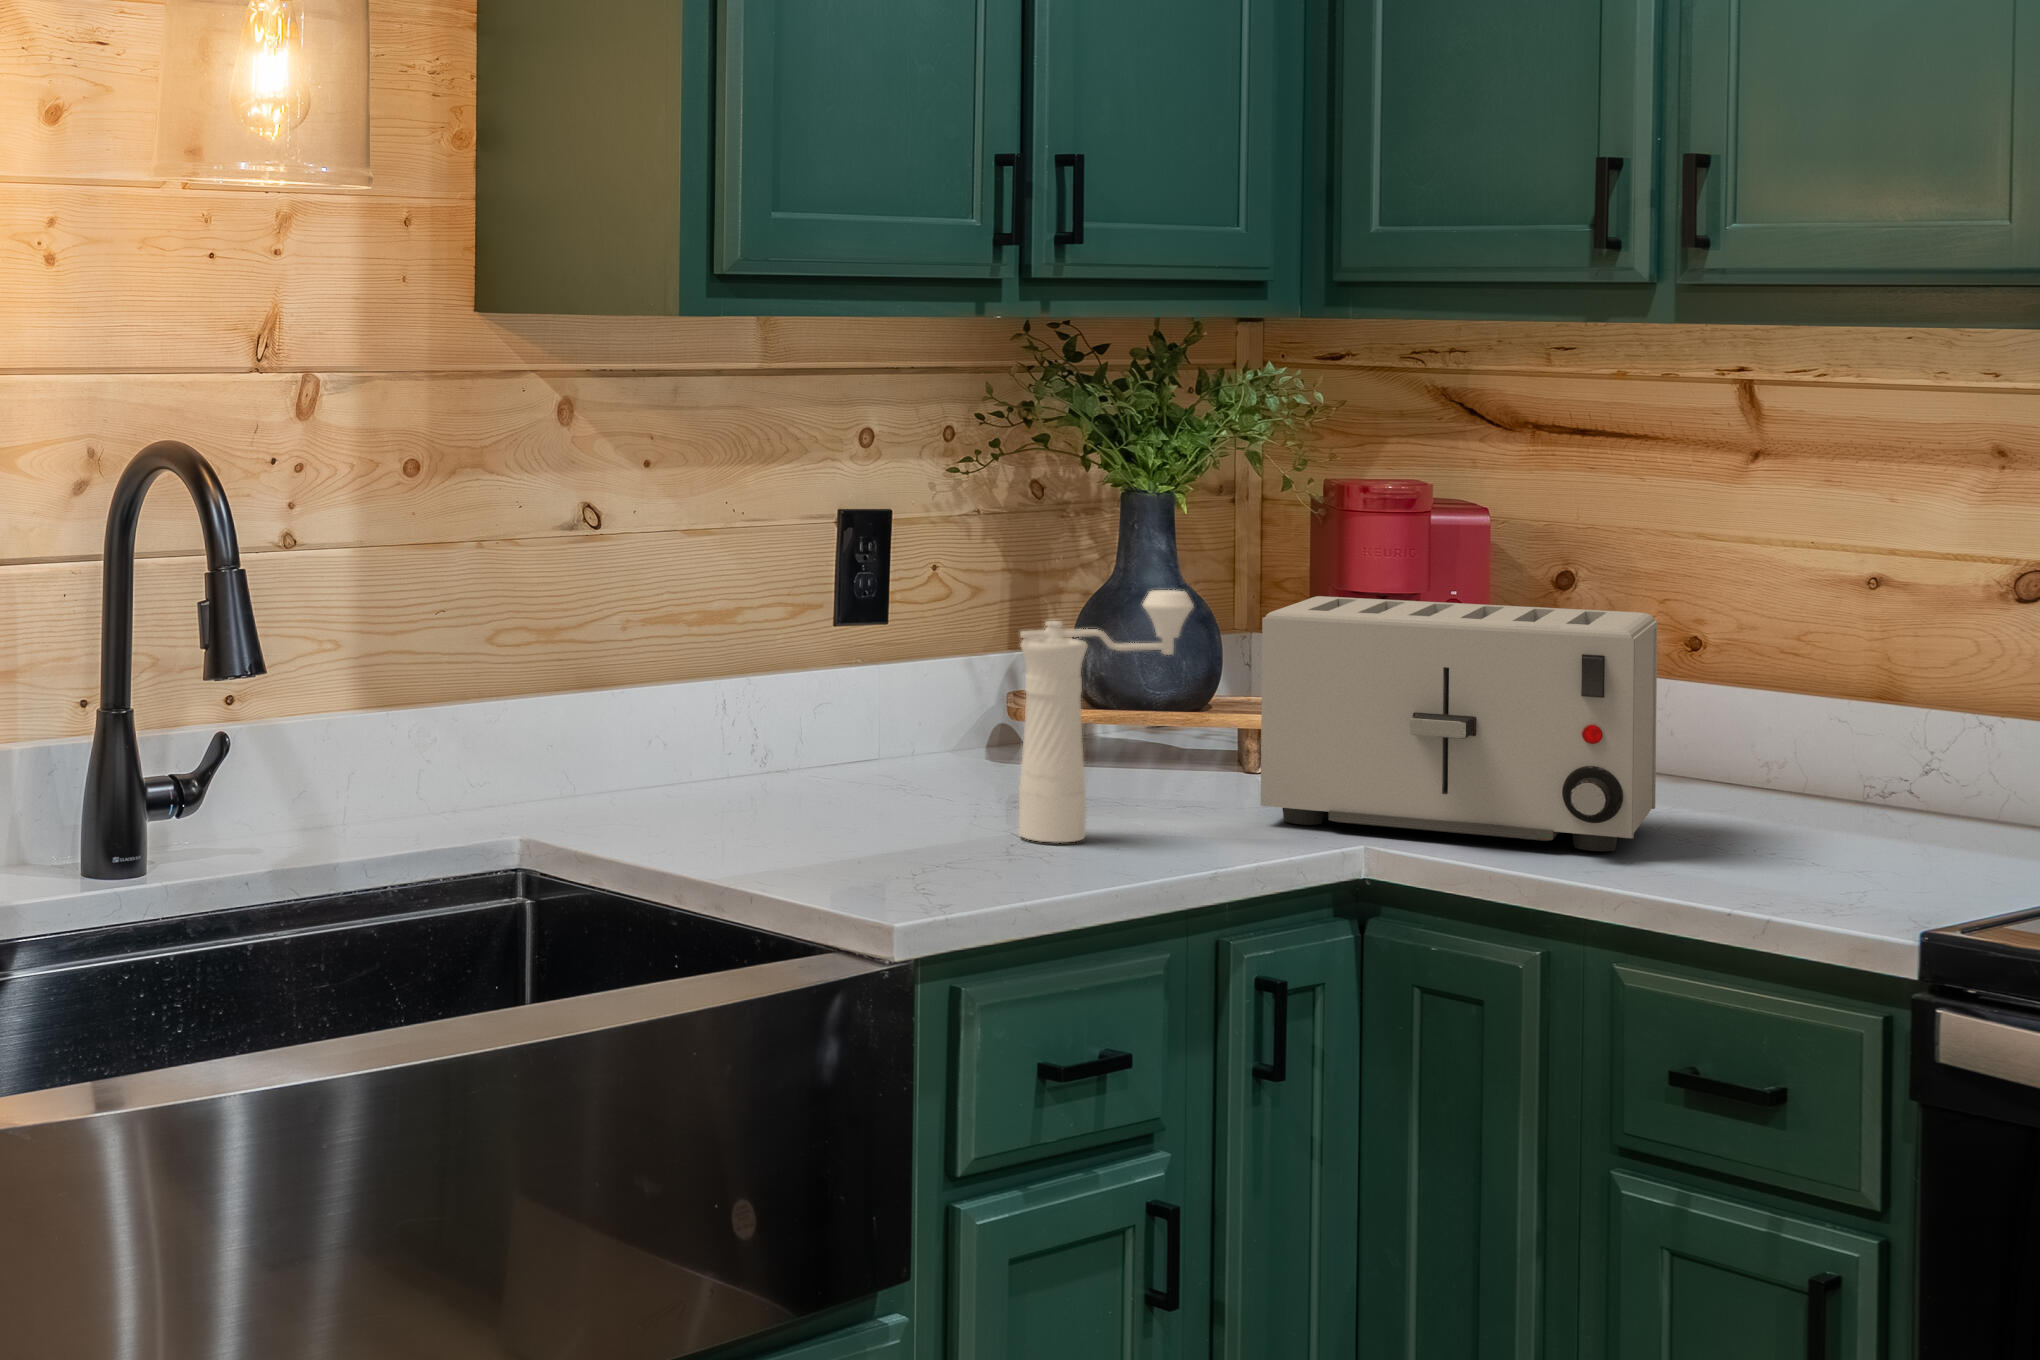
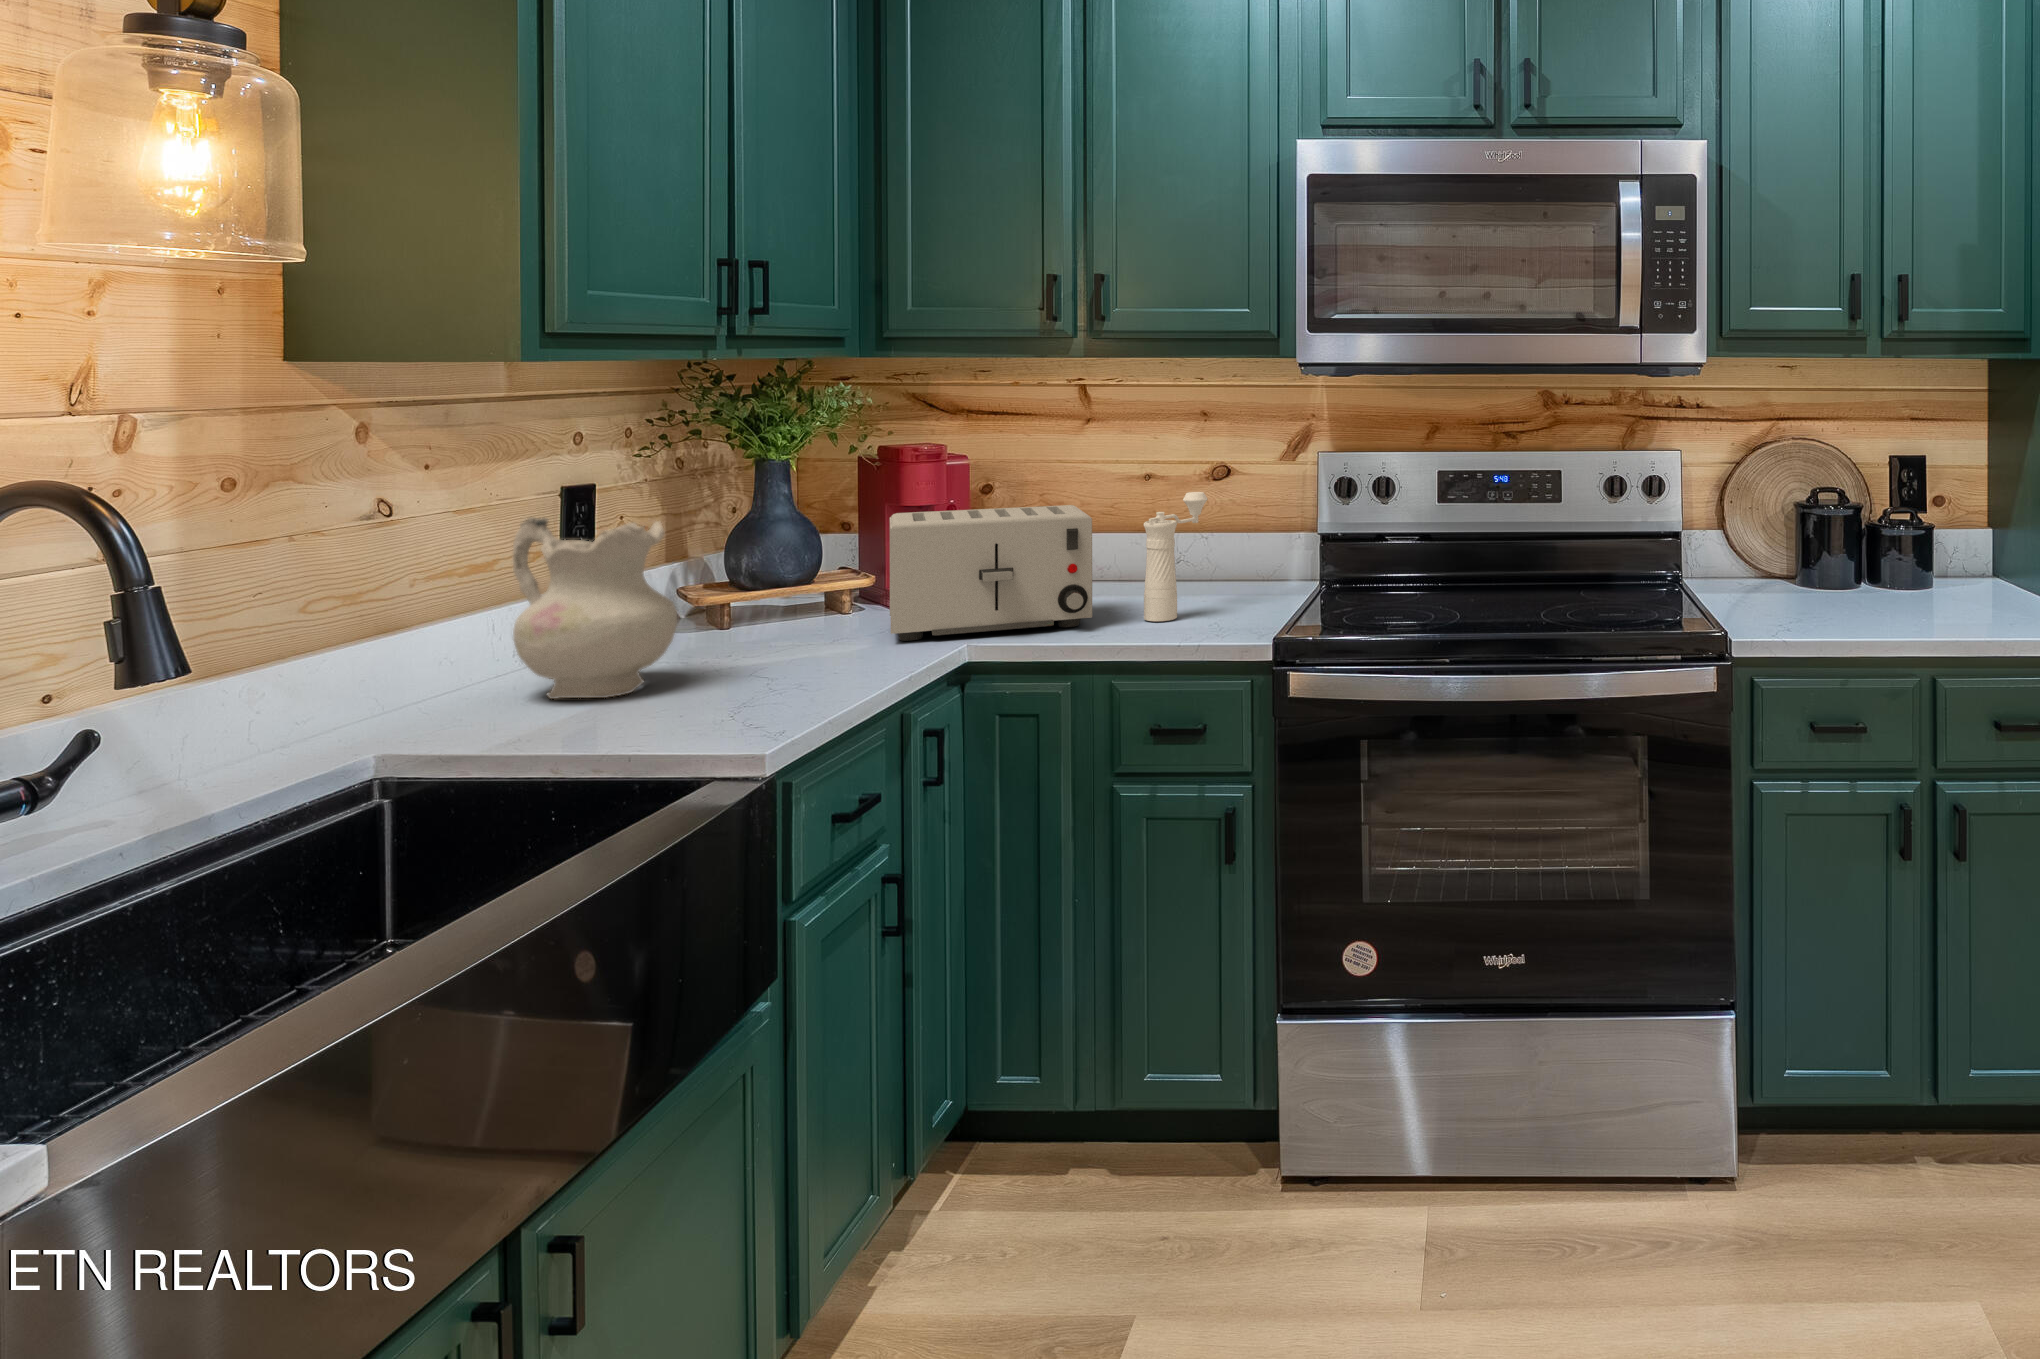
ceramic pitcher: none [716,545,919,823] -> present [513,517,677,699]
pepper mill: present [1019,590,1194,843] -> present [1143,492,1208,621]

